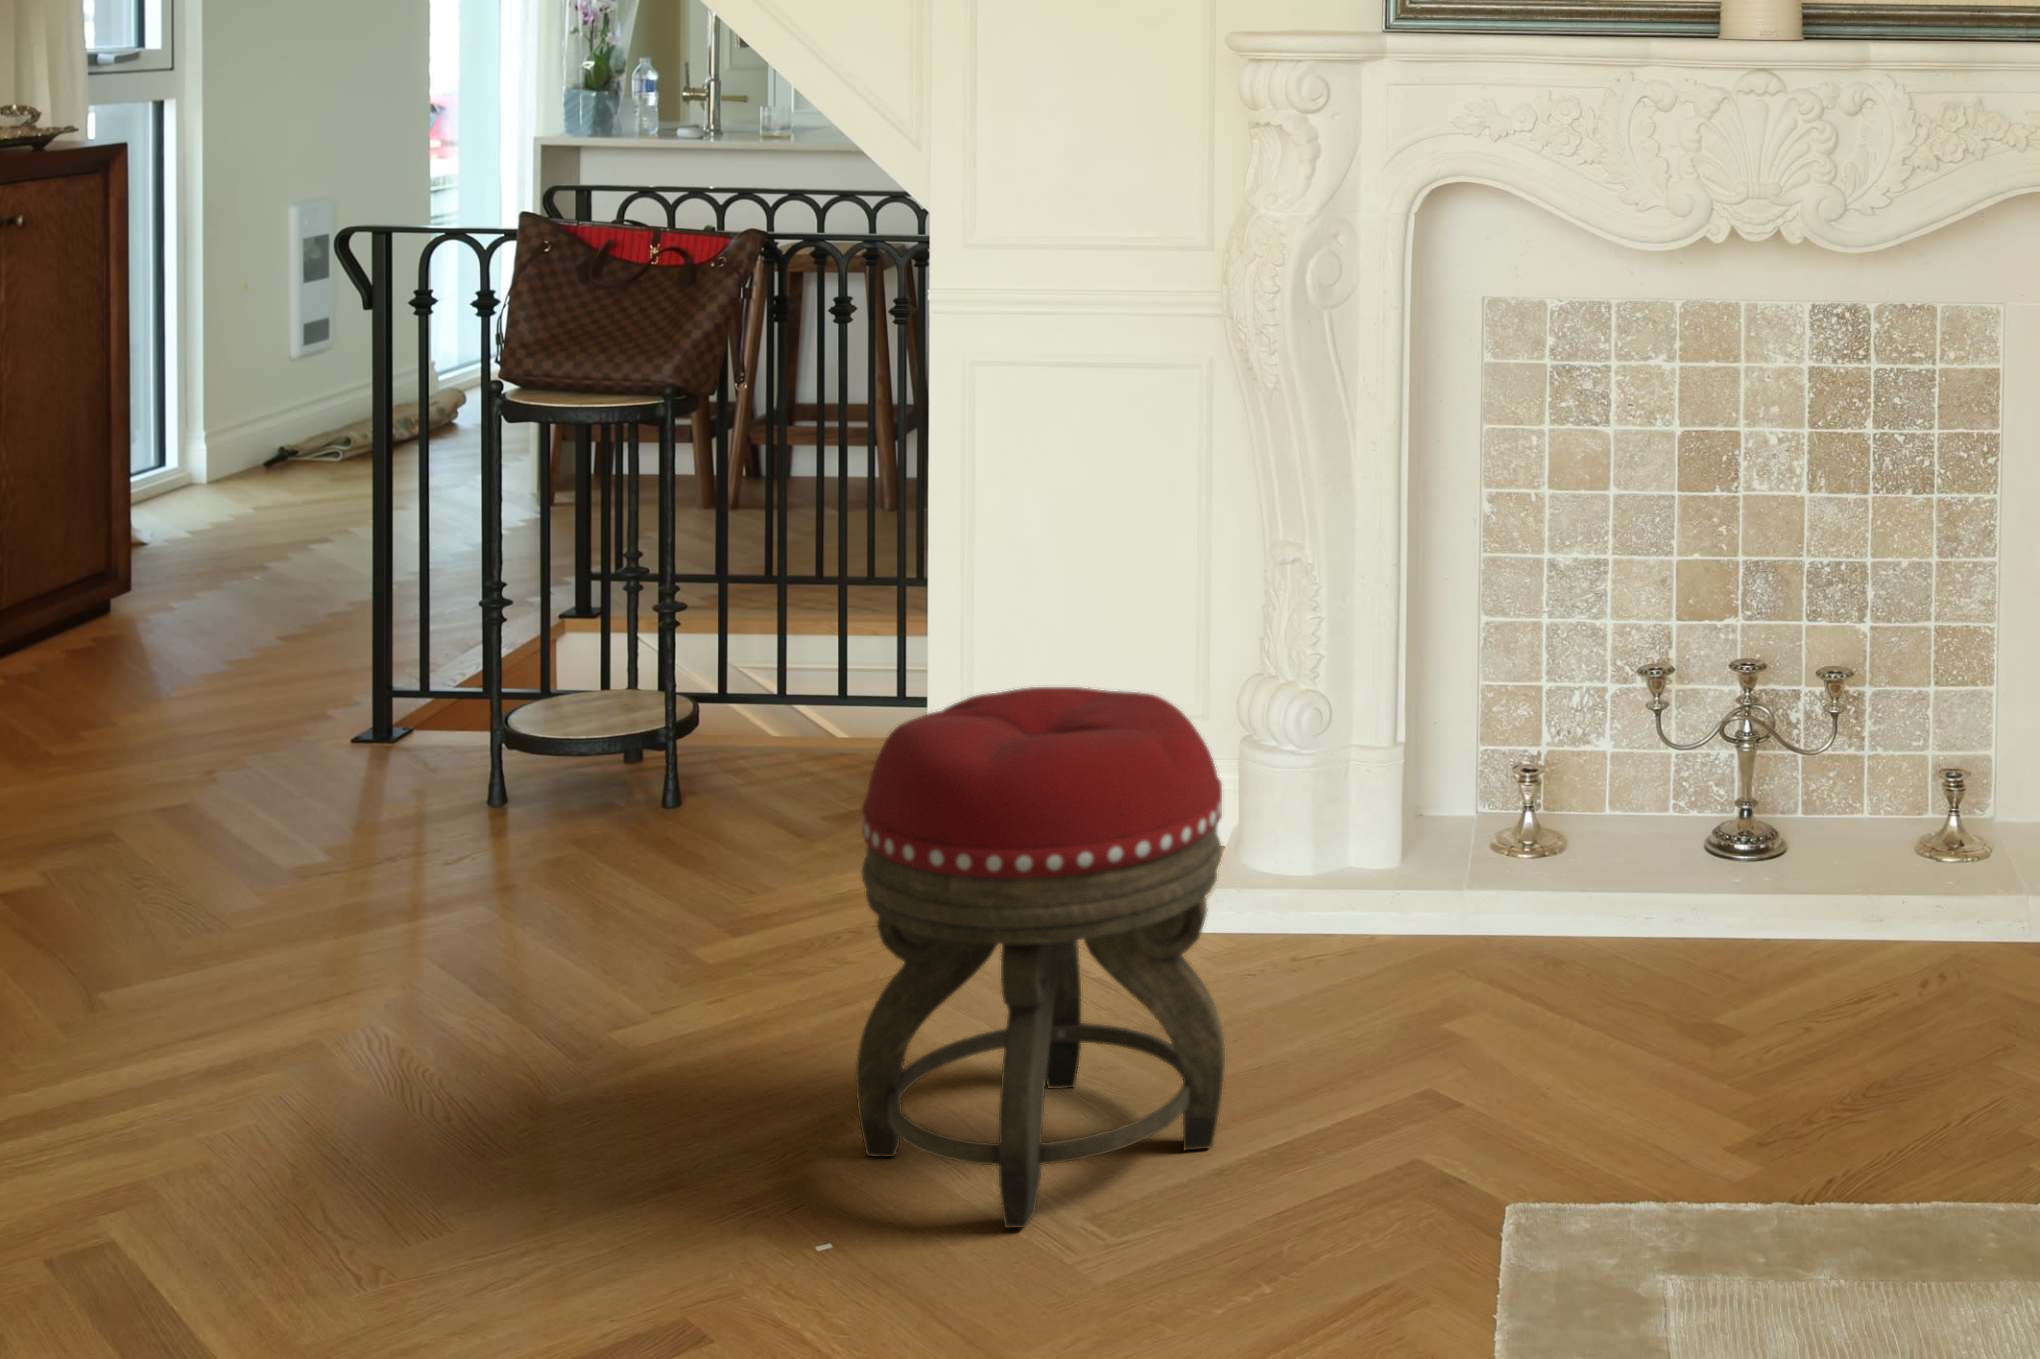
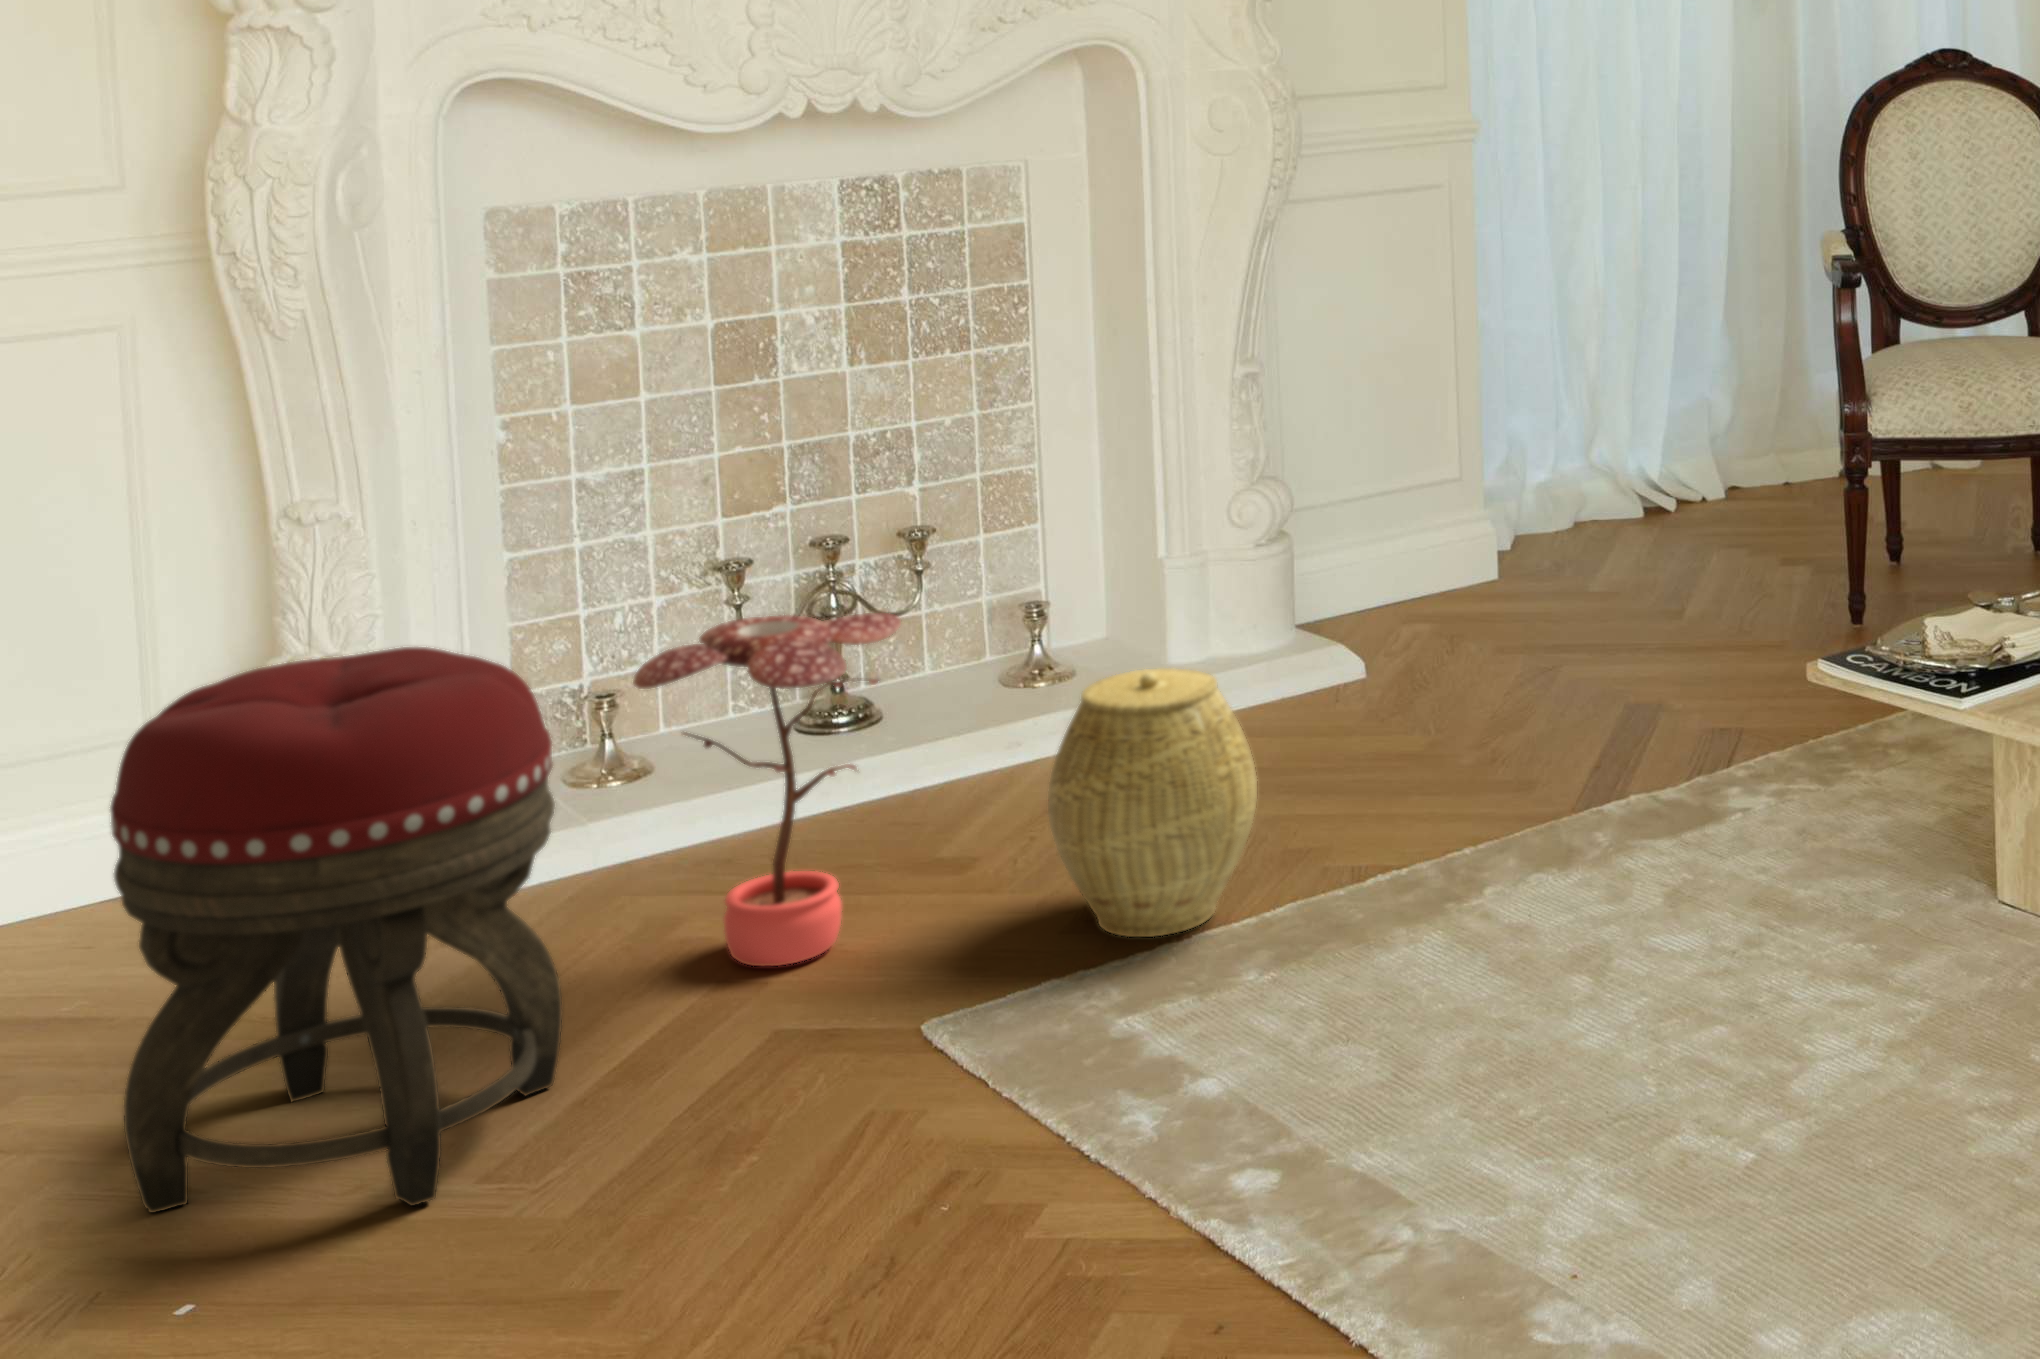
potted plant: none [1379,728,1642,1093] -> present [633,613,901,966]
woven basket: none [1733,874,1960,1187] -> present [1048,668,1257,937]

